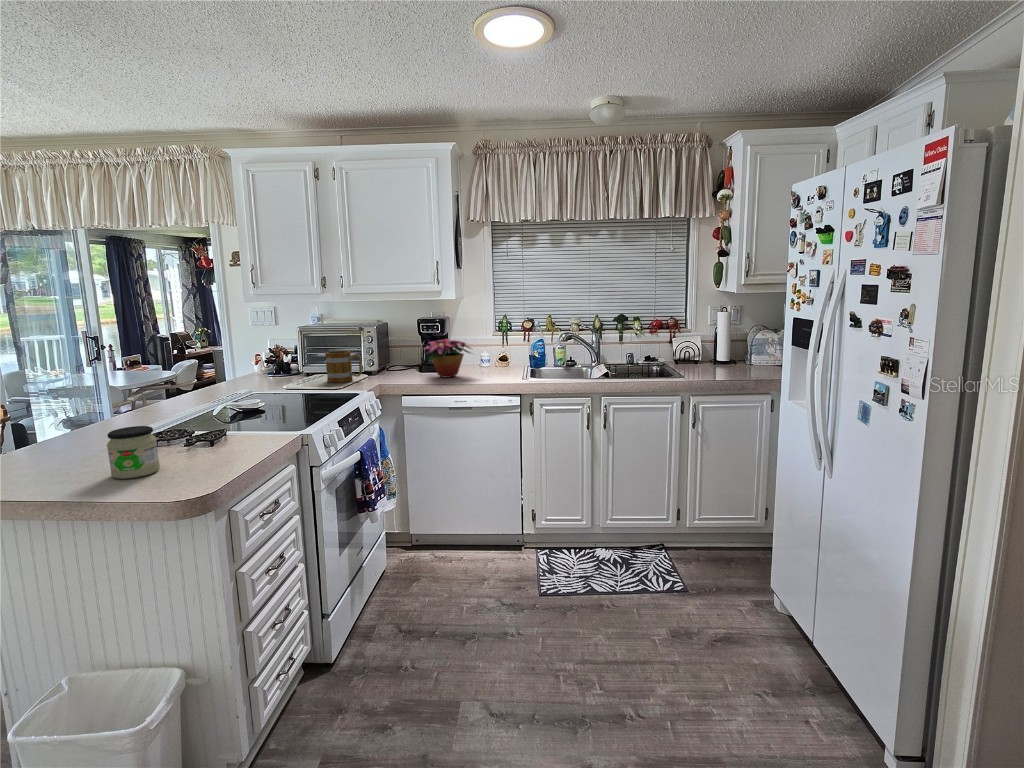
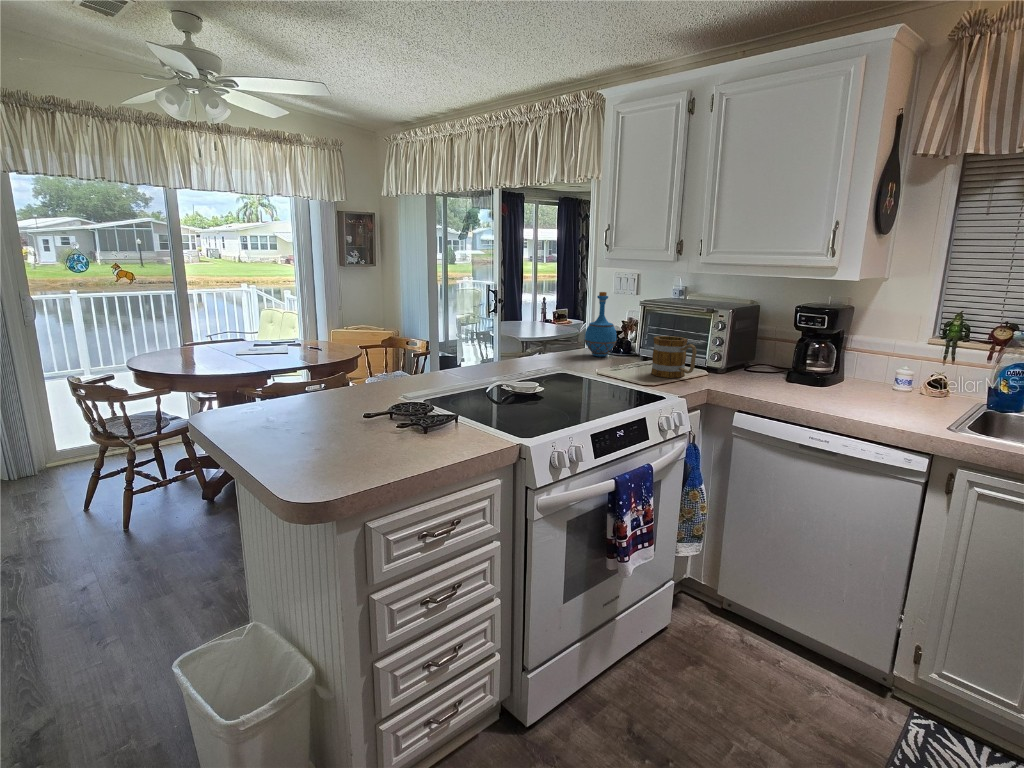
bottle: none [251,323,281,378] -> present [585,292,616,357]
flower arrangement: present [424,338,471,377] -> none [779,340,874,399]
jar: present [107,426,160,479] -> none [308,394,355,449]

